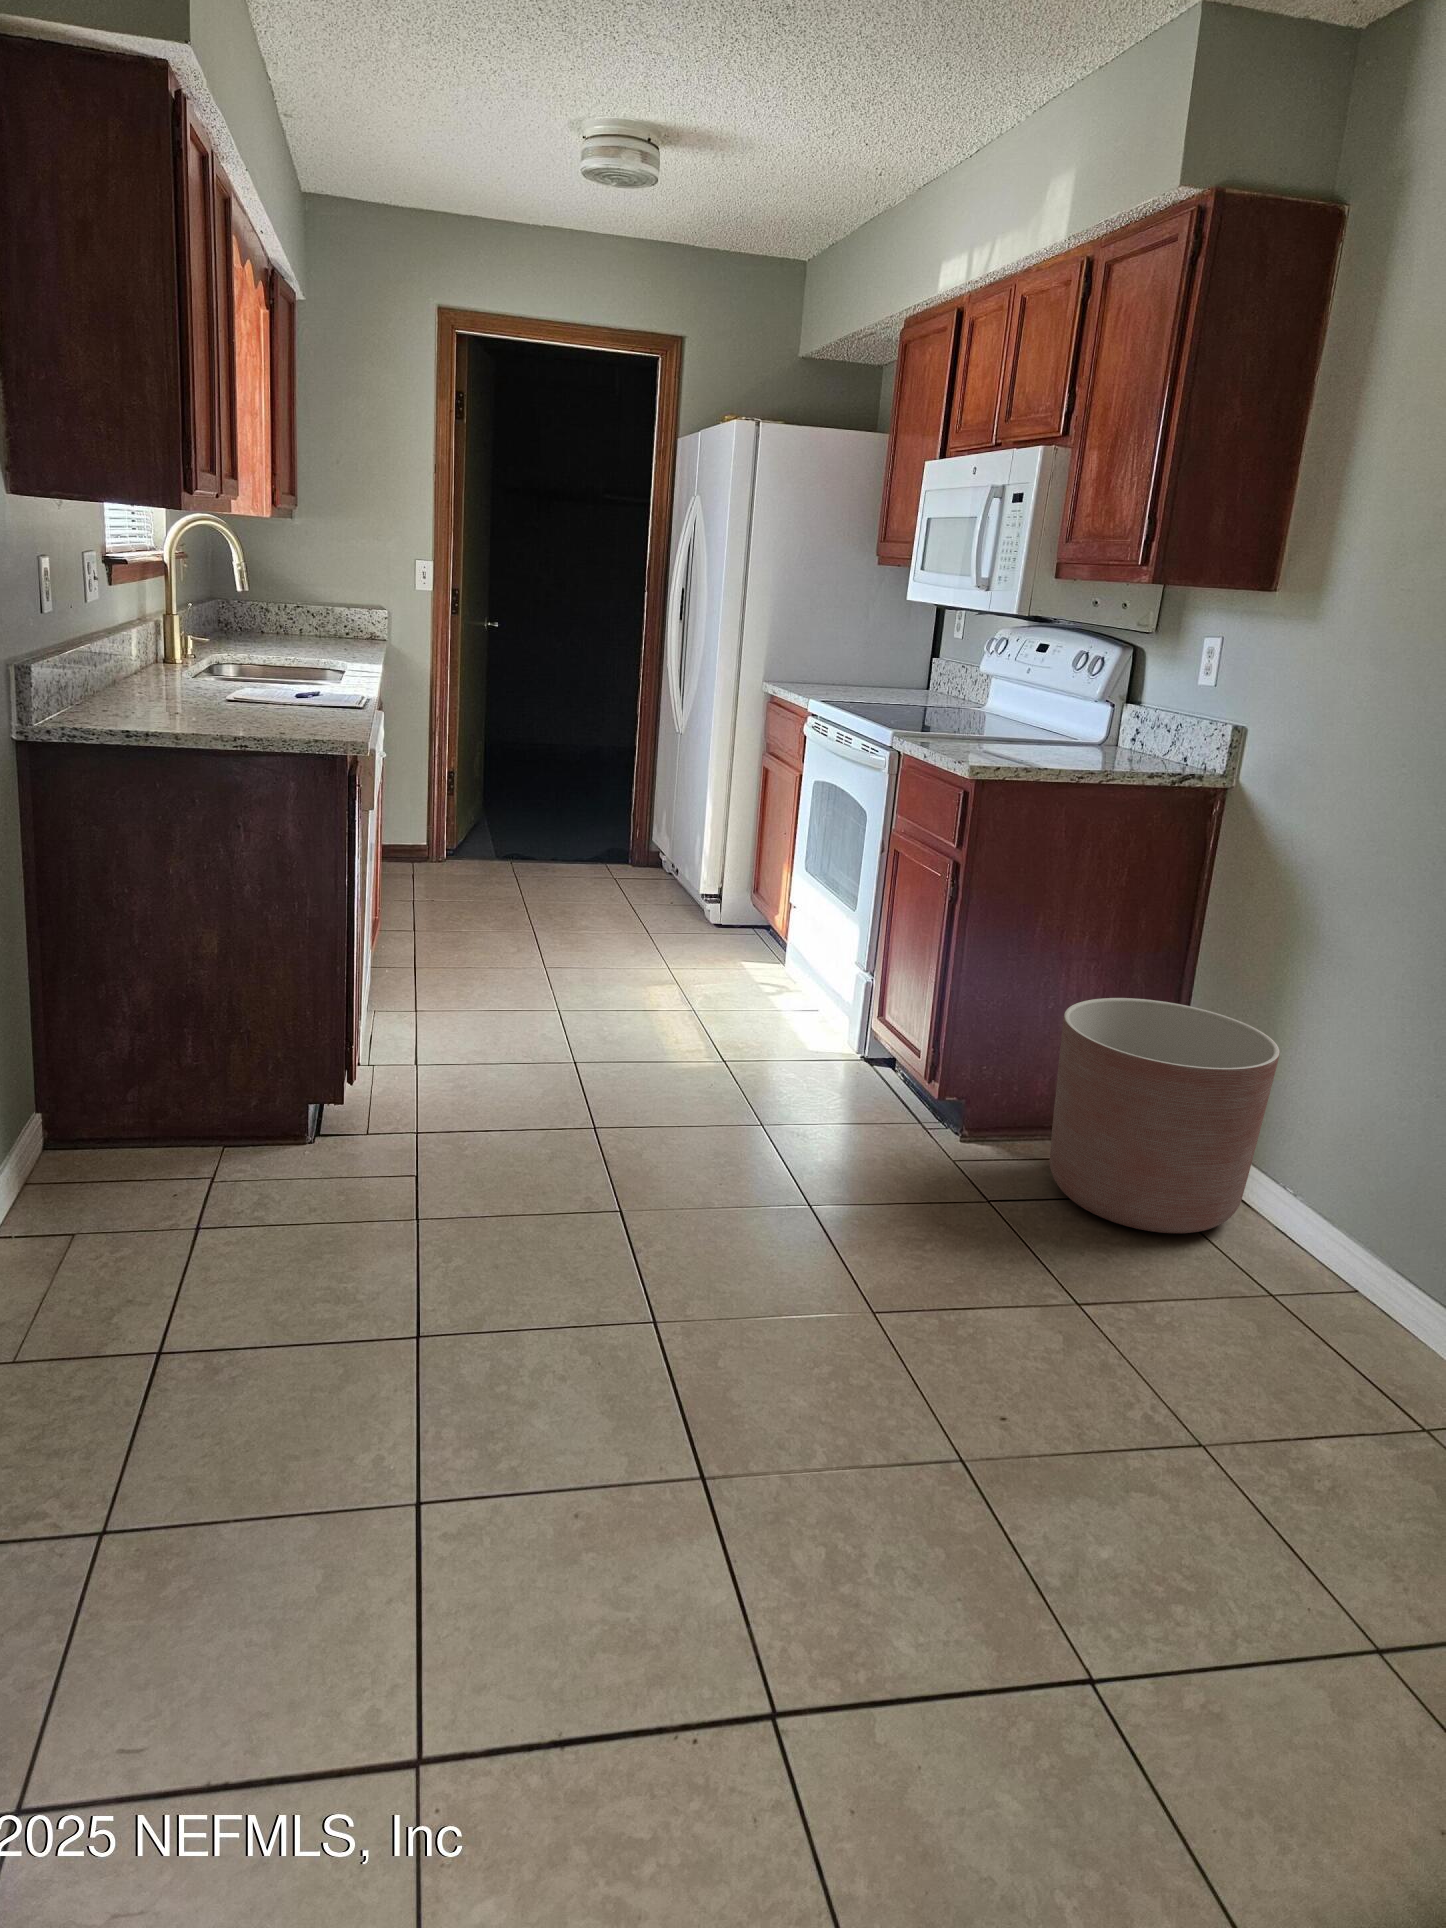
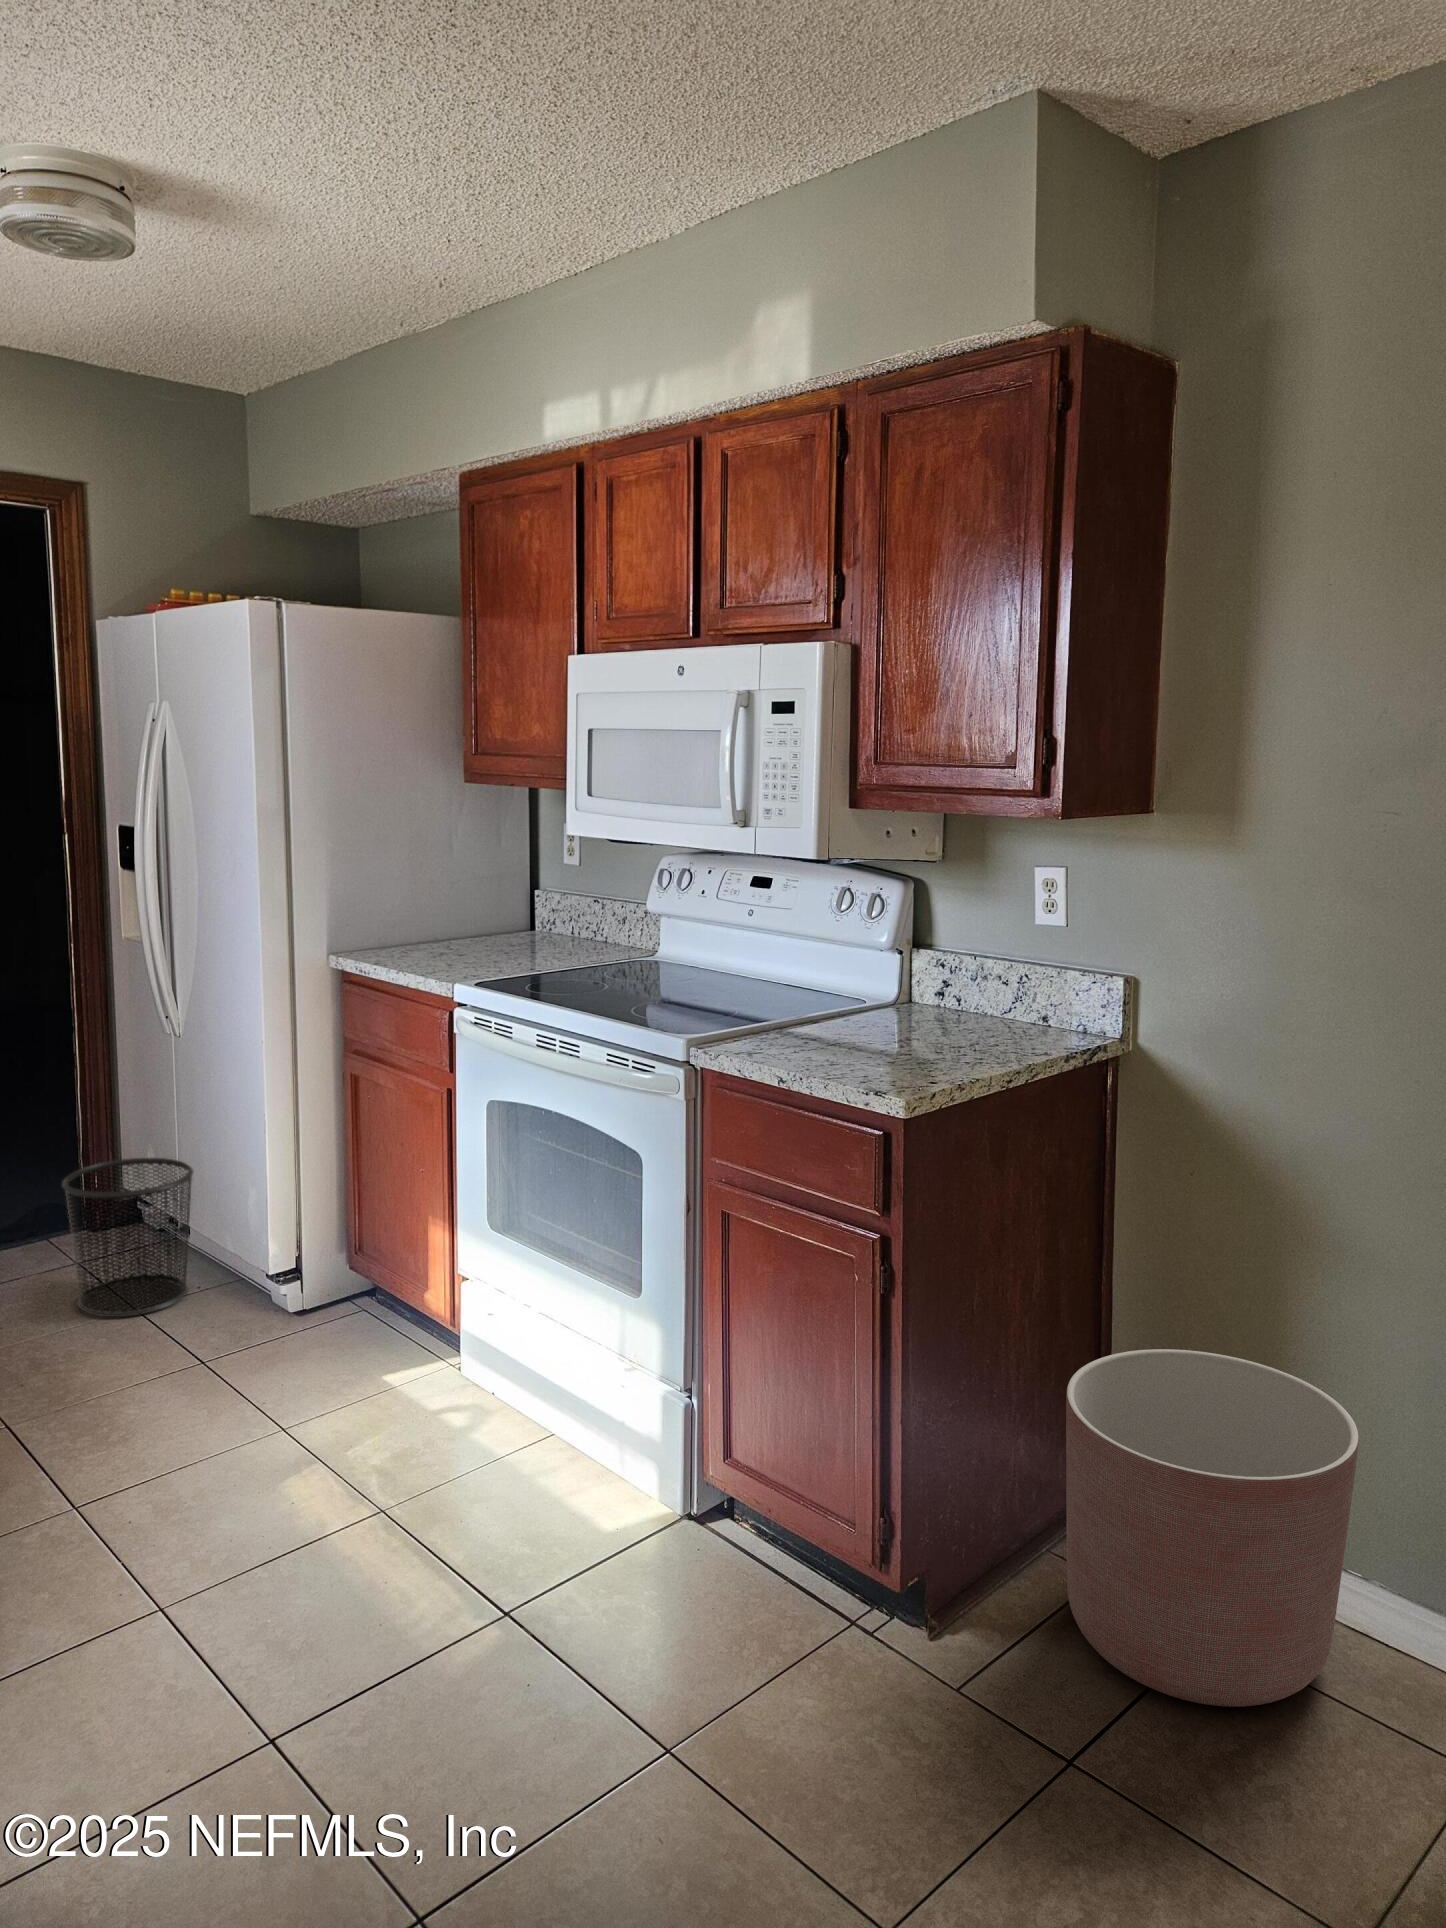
waste bin: none [595,809,675,907] -> present [62,1158,194,1317]

